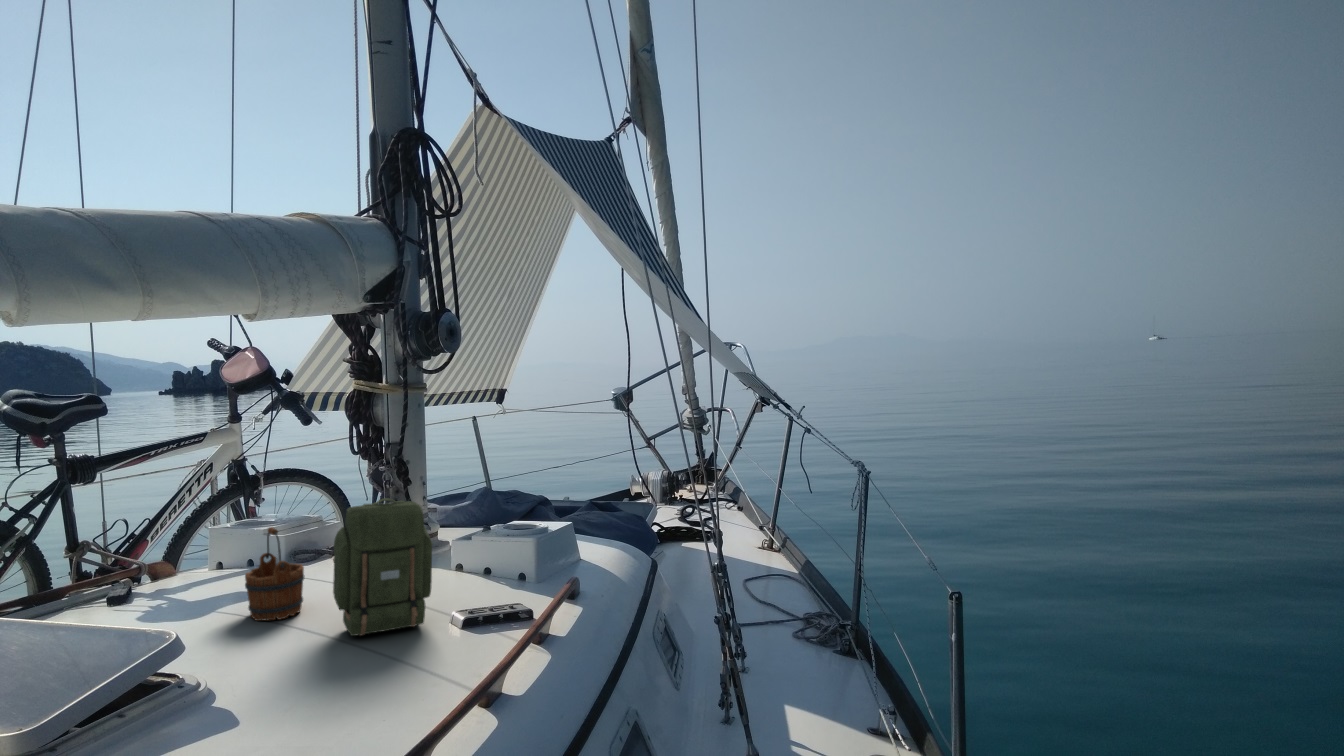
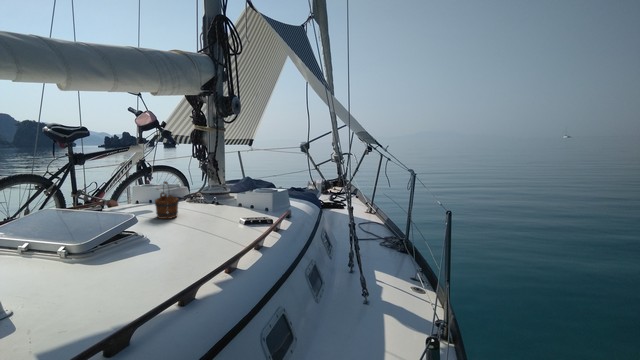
backpack: present [333,498,433,636] -> none [192,170,233,225]

